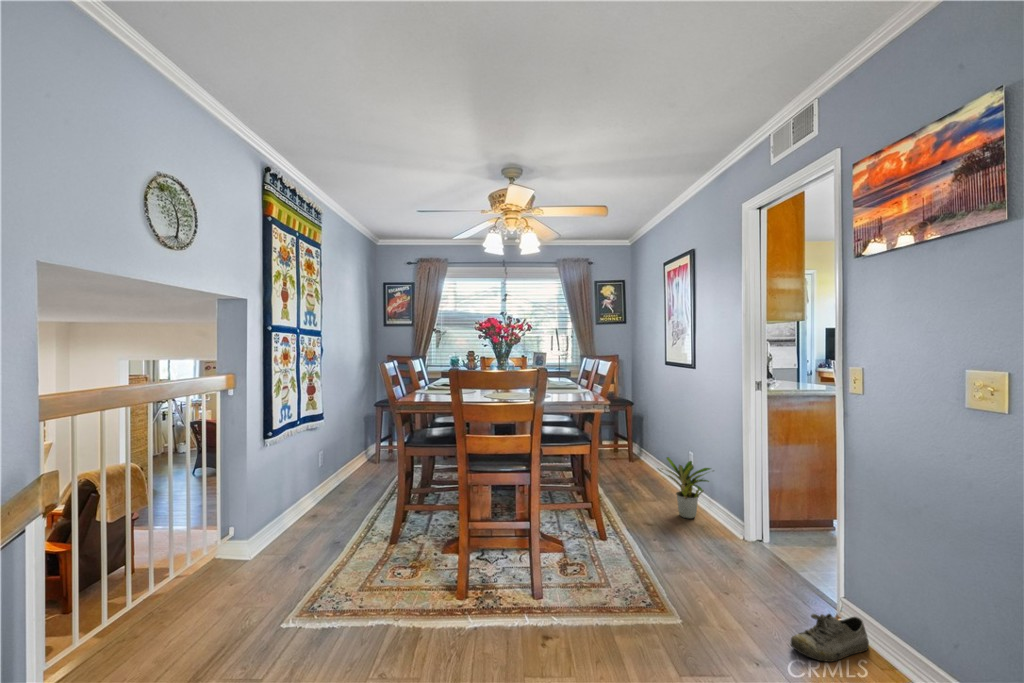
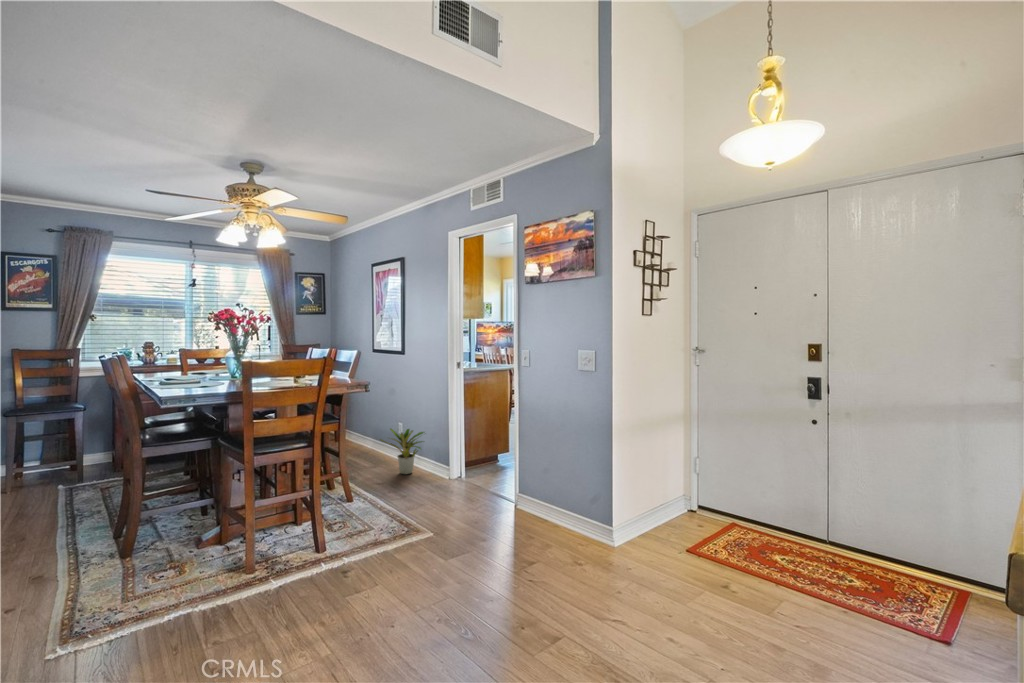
shoe: present [791,614,869,662] -> none [498,500,533,528]

